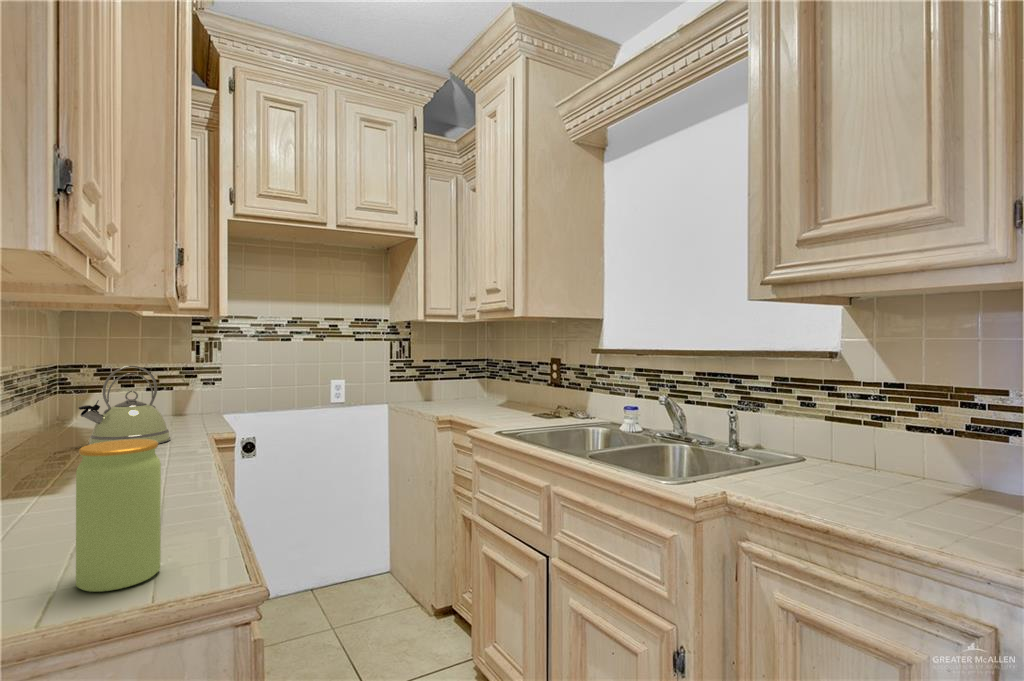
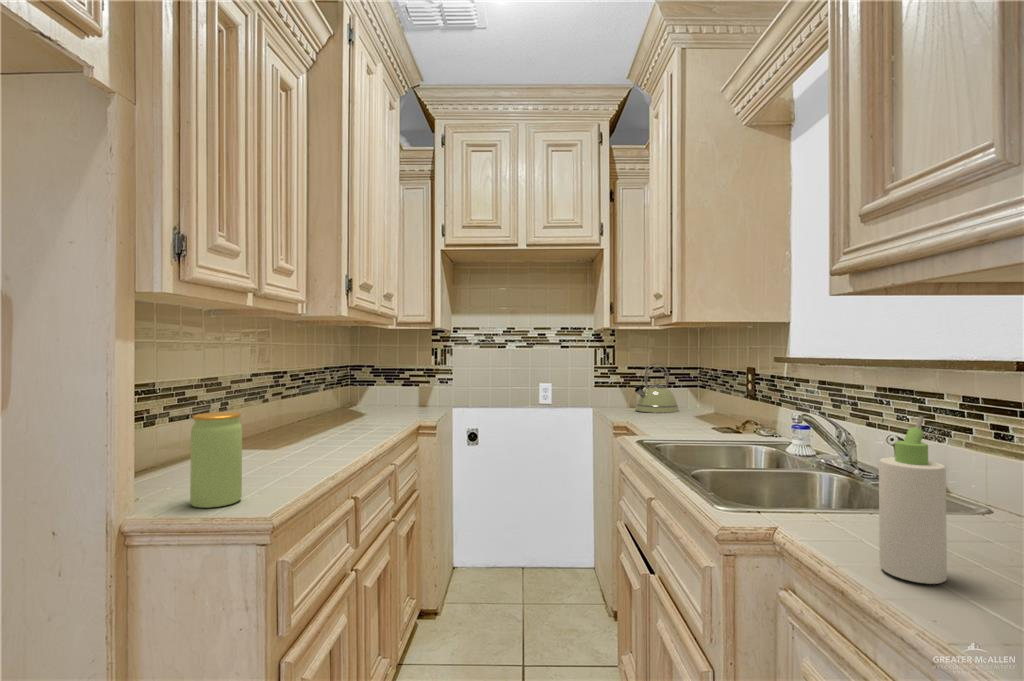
kettle: present [79,366,171,445] -> present [634,363,679,413]
bottle: none [816,392,861,510] -> present [879,416,947,584]

